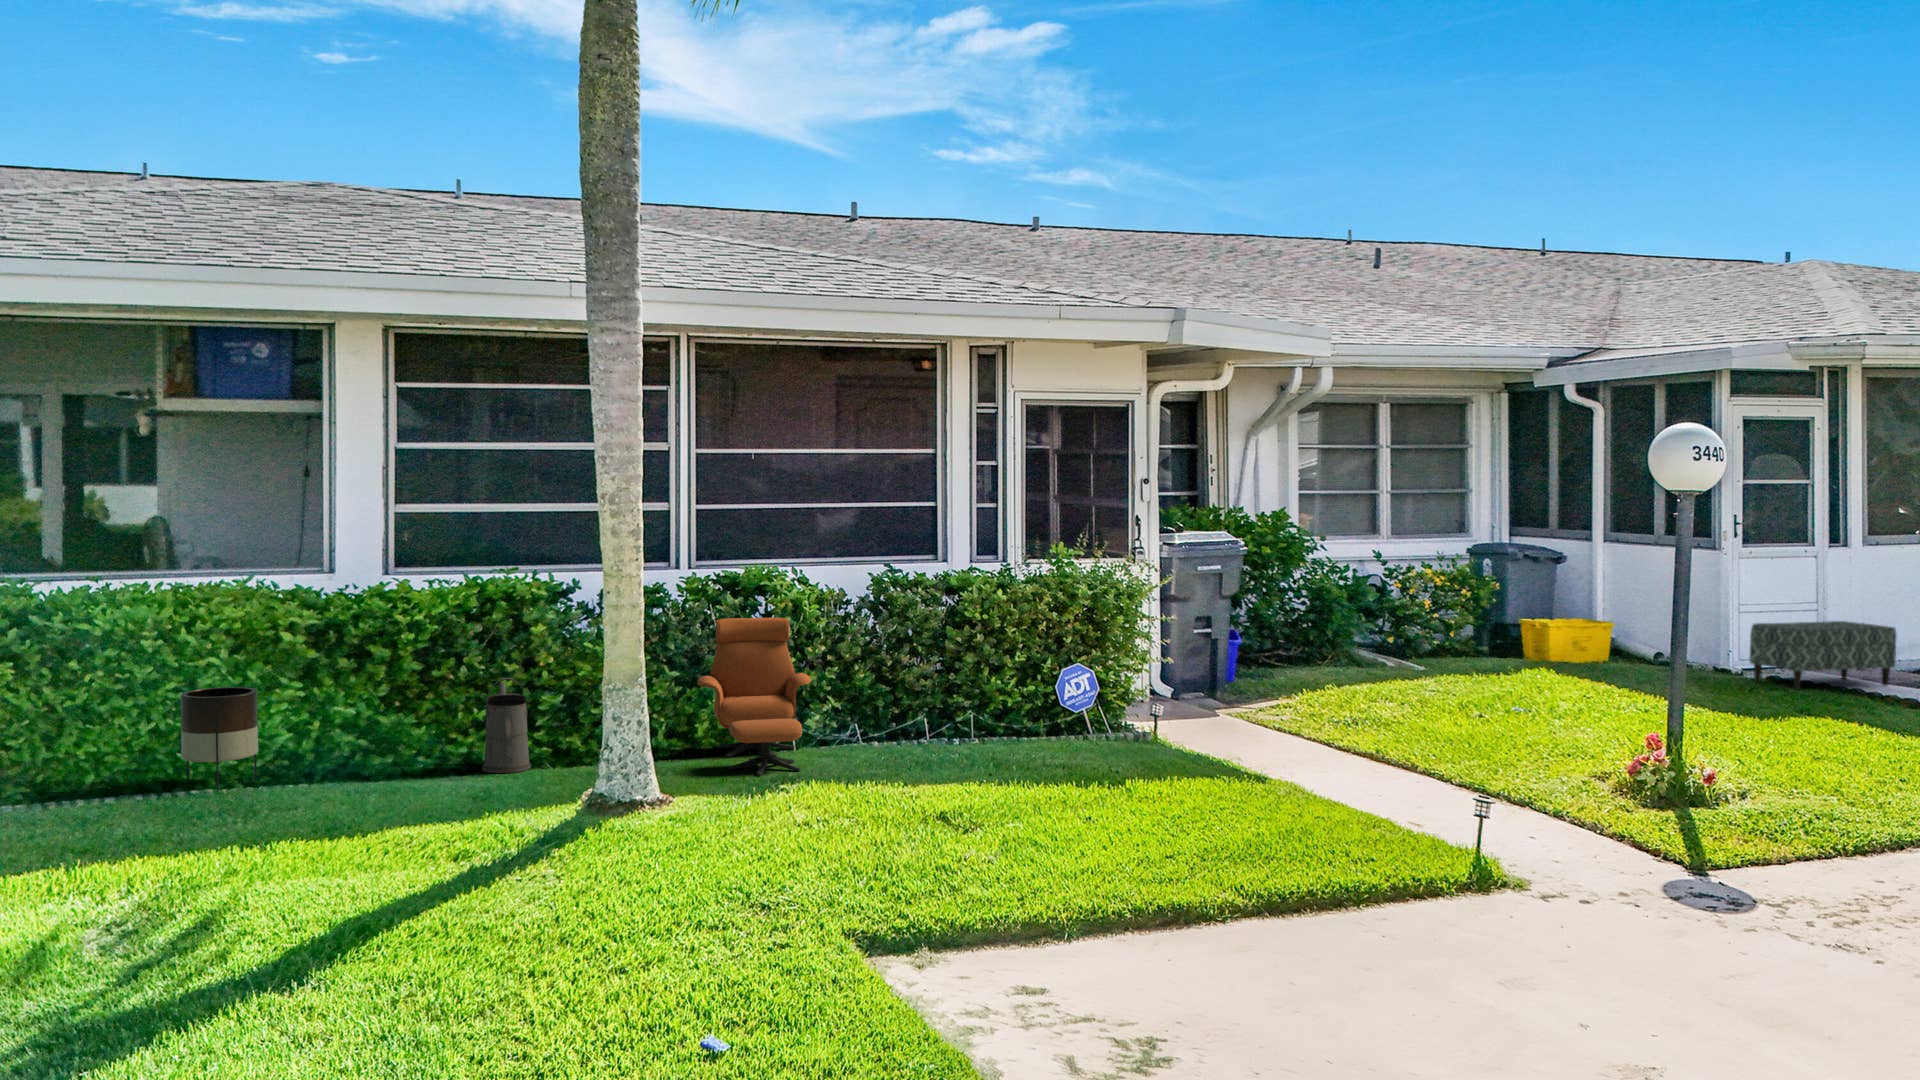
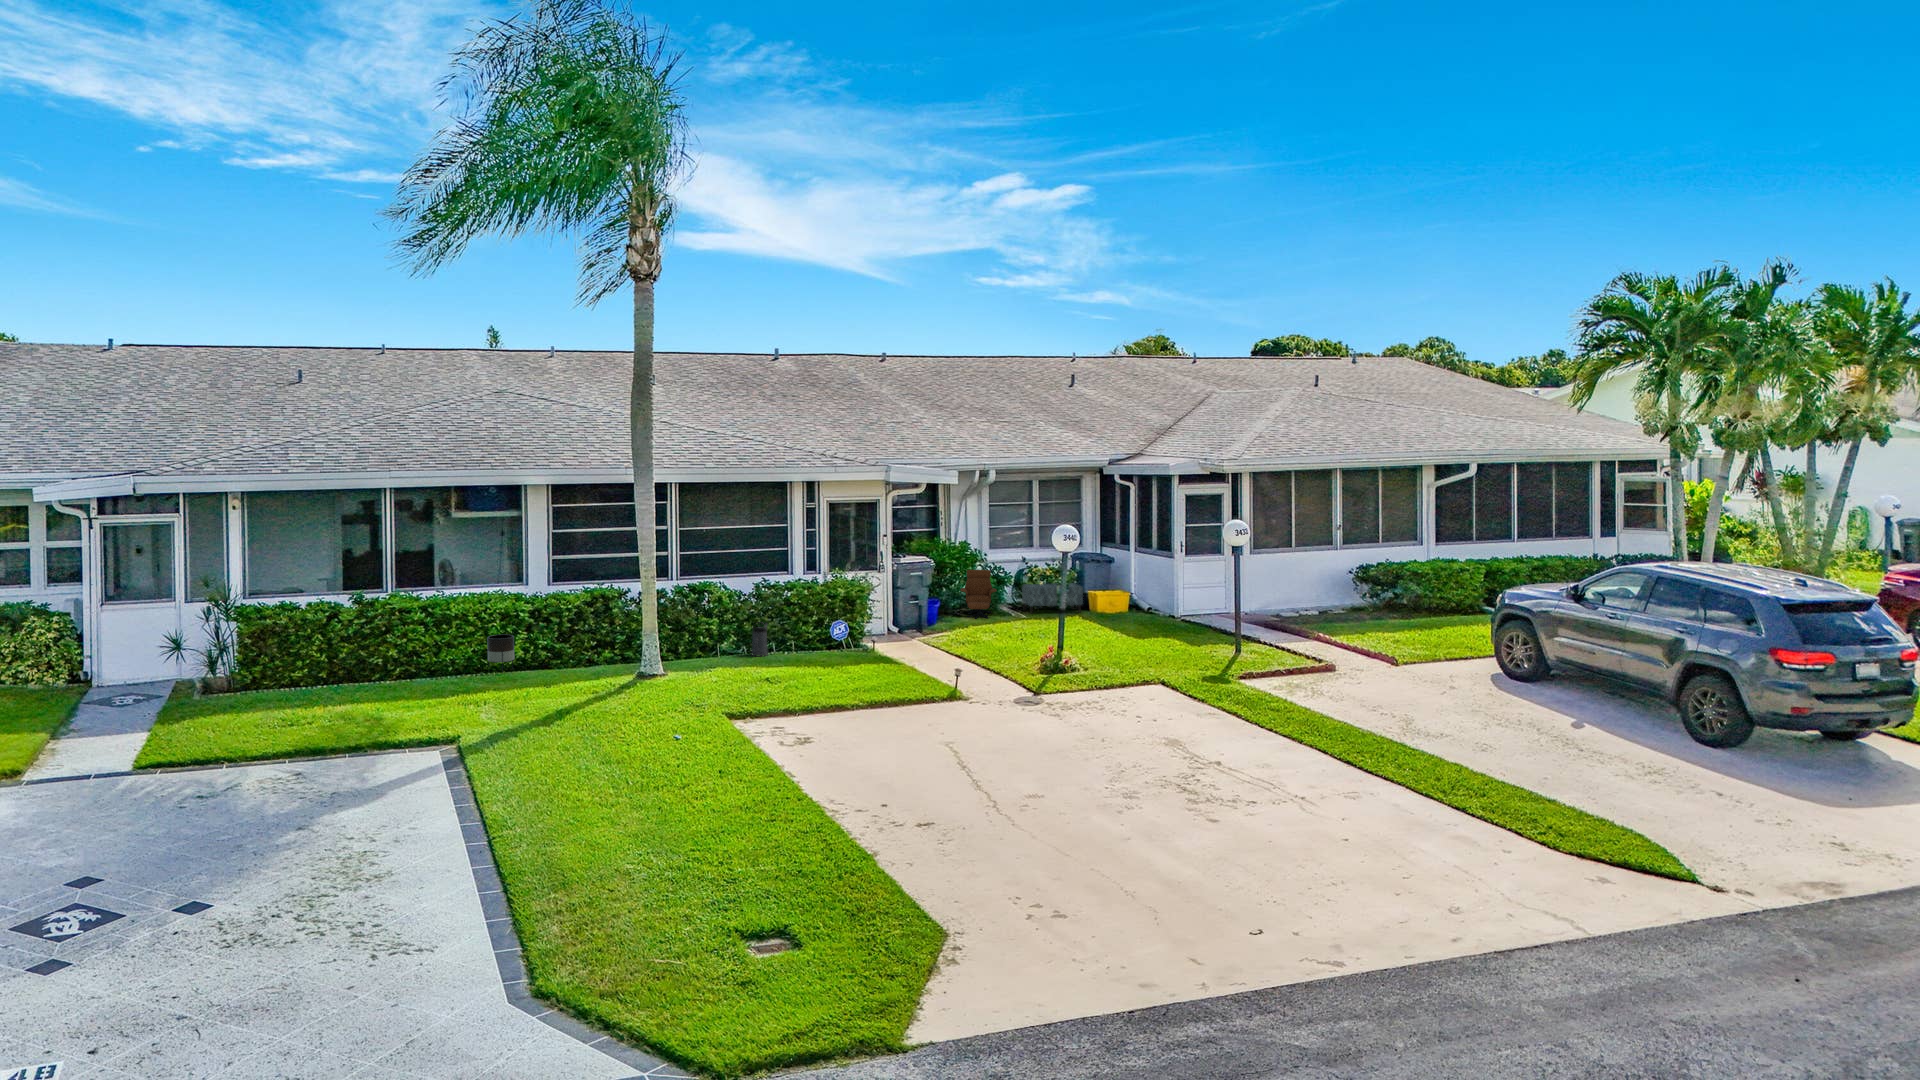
lounge chair: present [698,618,811,776] -> present [960,570,997,619]
bench: present [1750,621,1897,690] -> present [1022,583,1083,613]
watering can: present [482,678,531,773] -> present [751,624,768,657]

